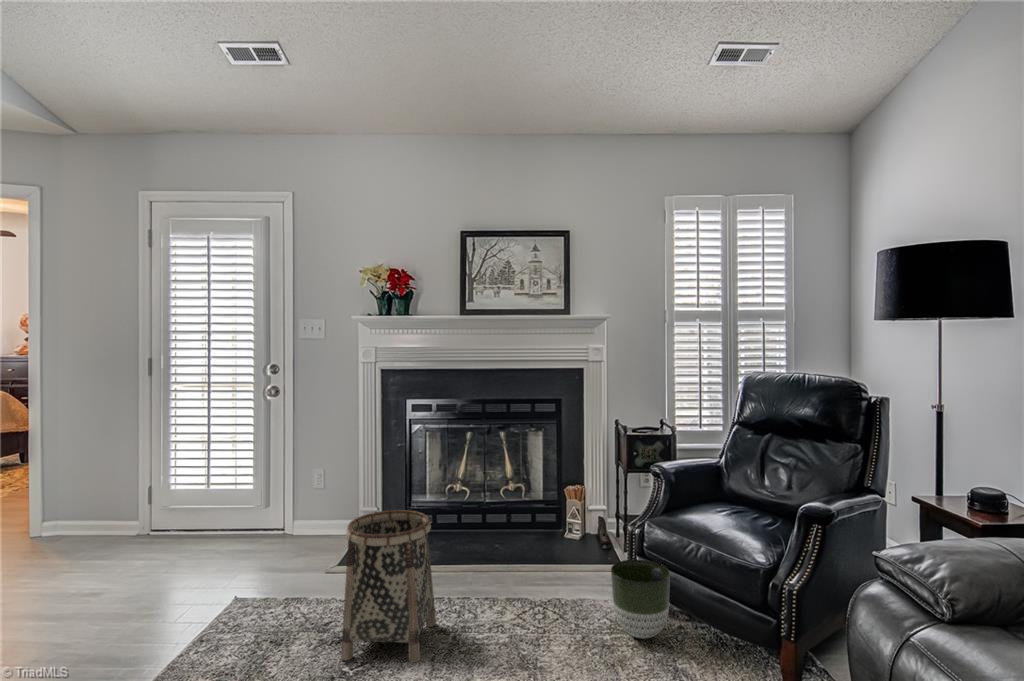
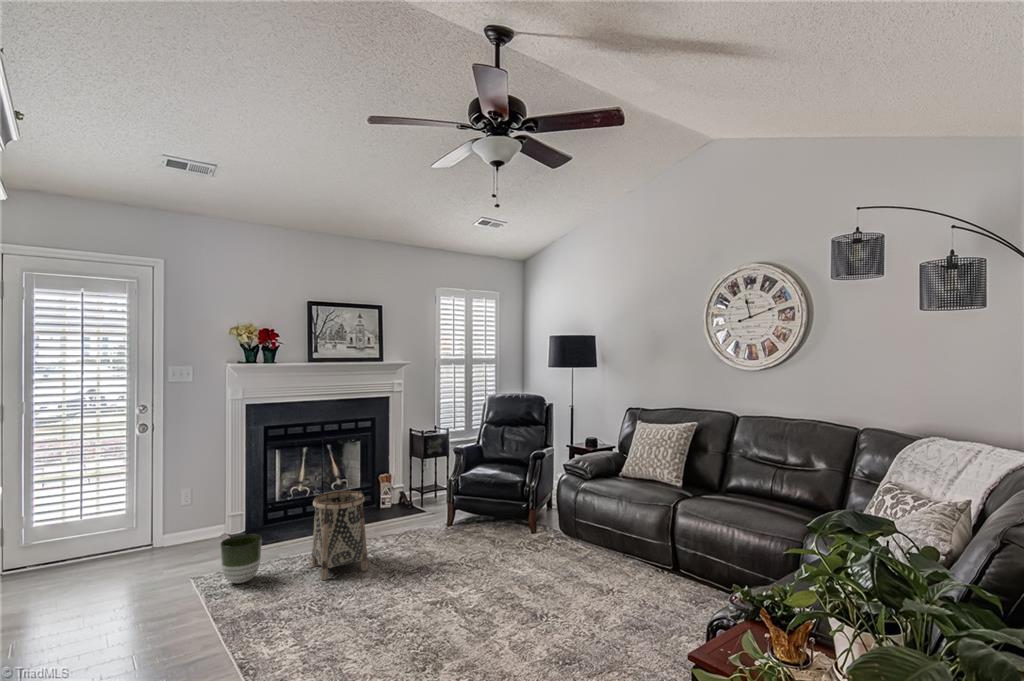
planter: present [611,559,670,639] -> present [221,534,262,583]

